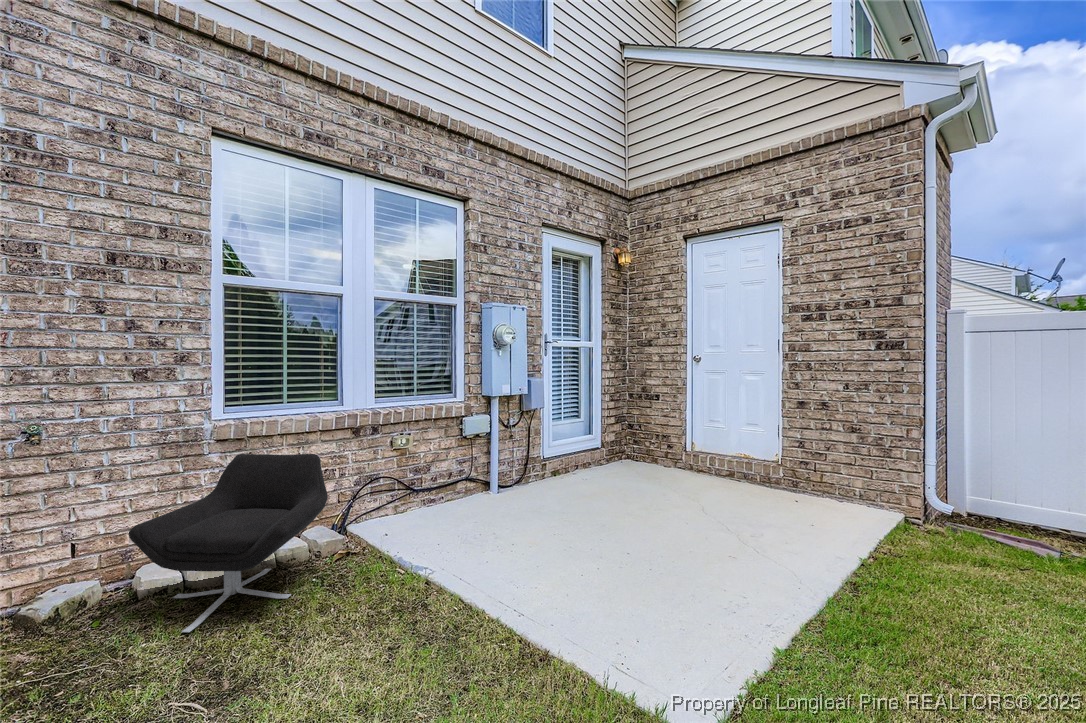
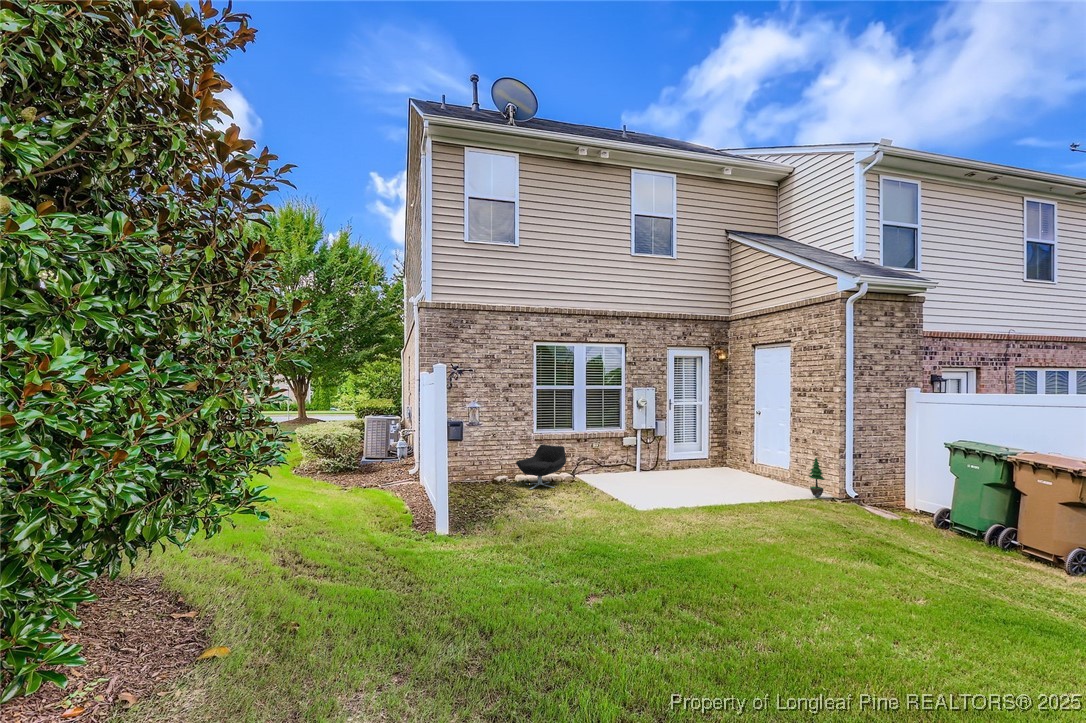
potted tree: none [853,431,887,511] -> present [809,457,824,497]

